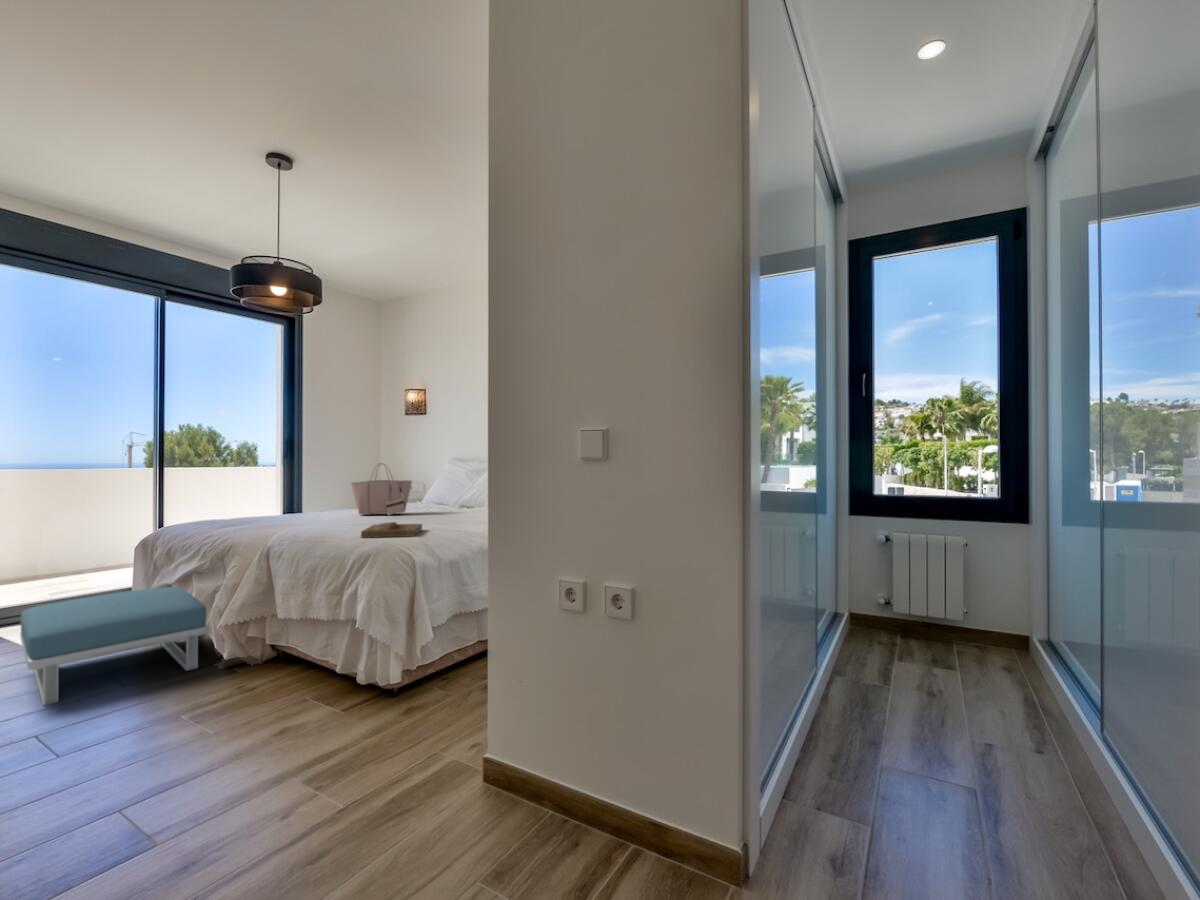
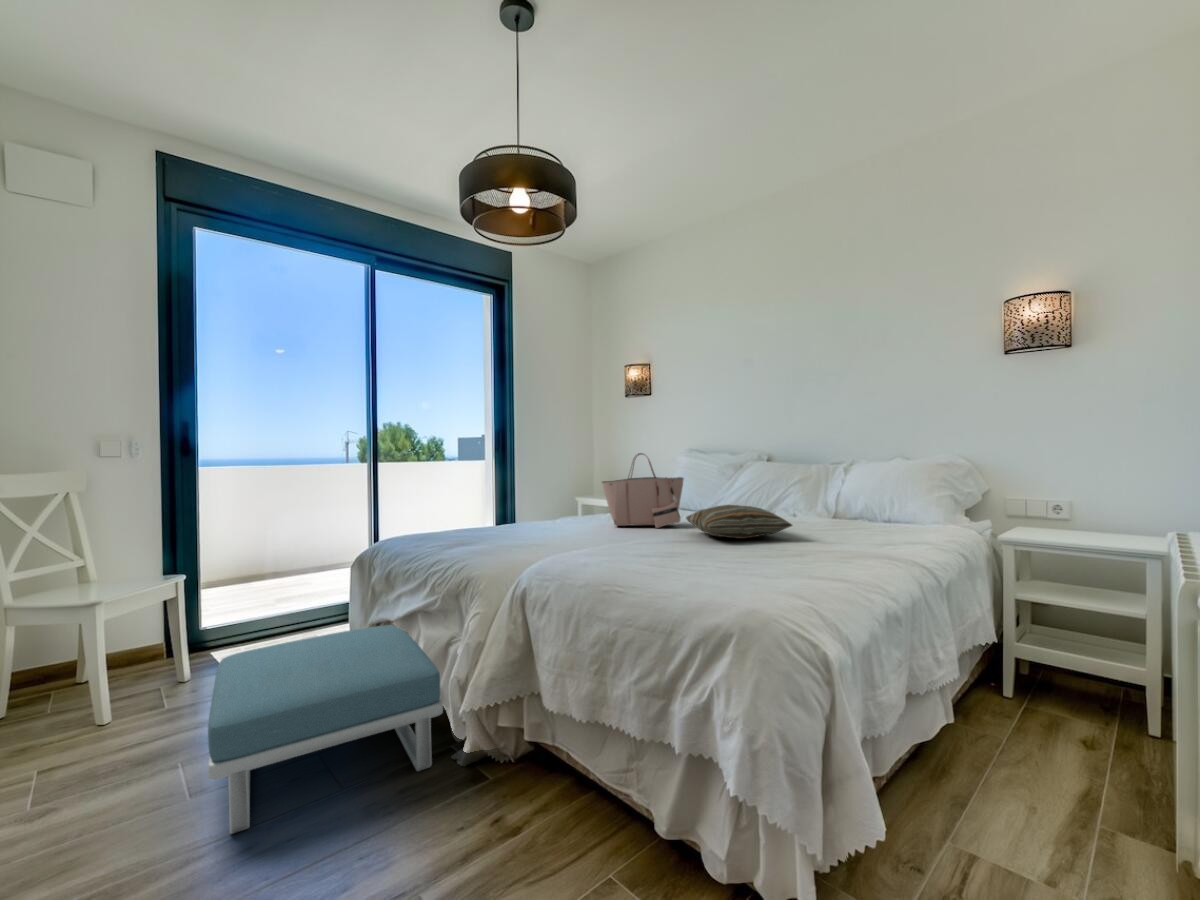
pillow: none [404,499,464,520] -> present [686,505,792,539]
tray: present [361,522,422,538] -> none [685,552,784,583]

